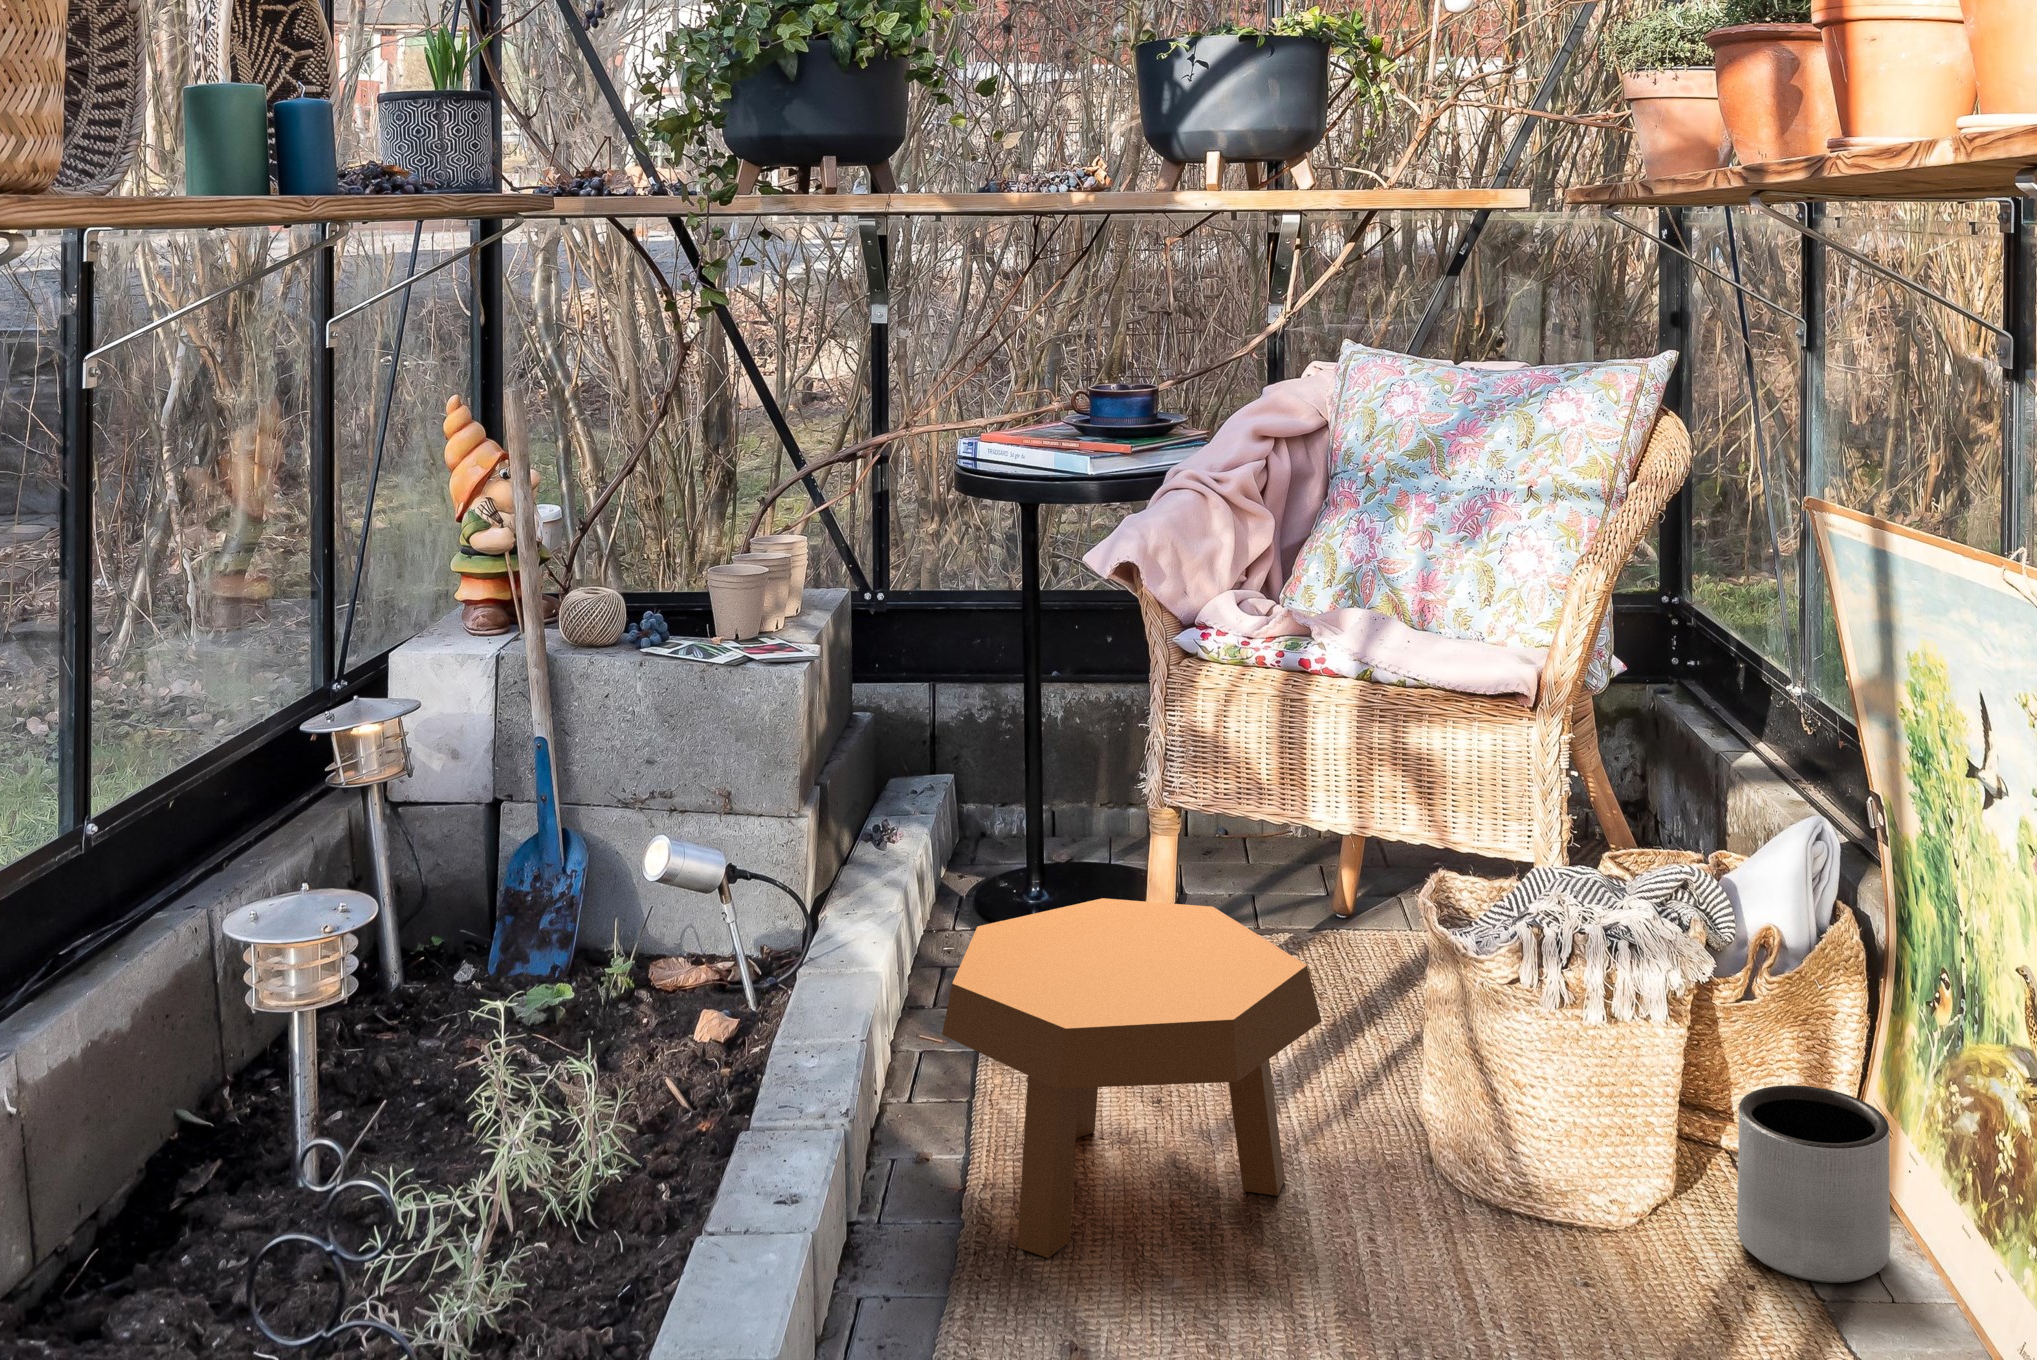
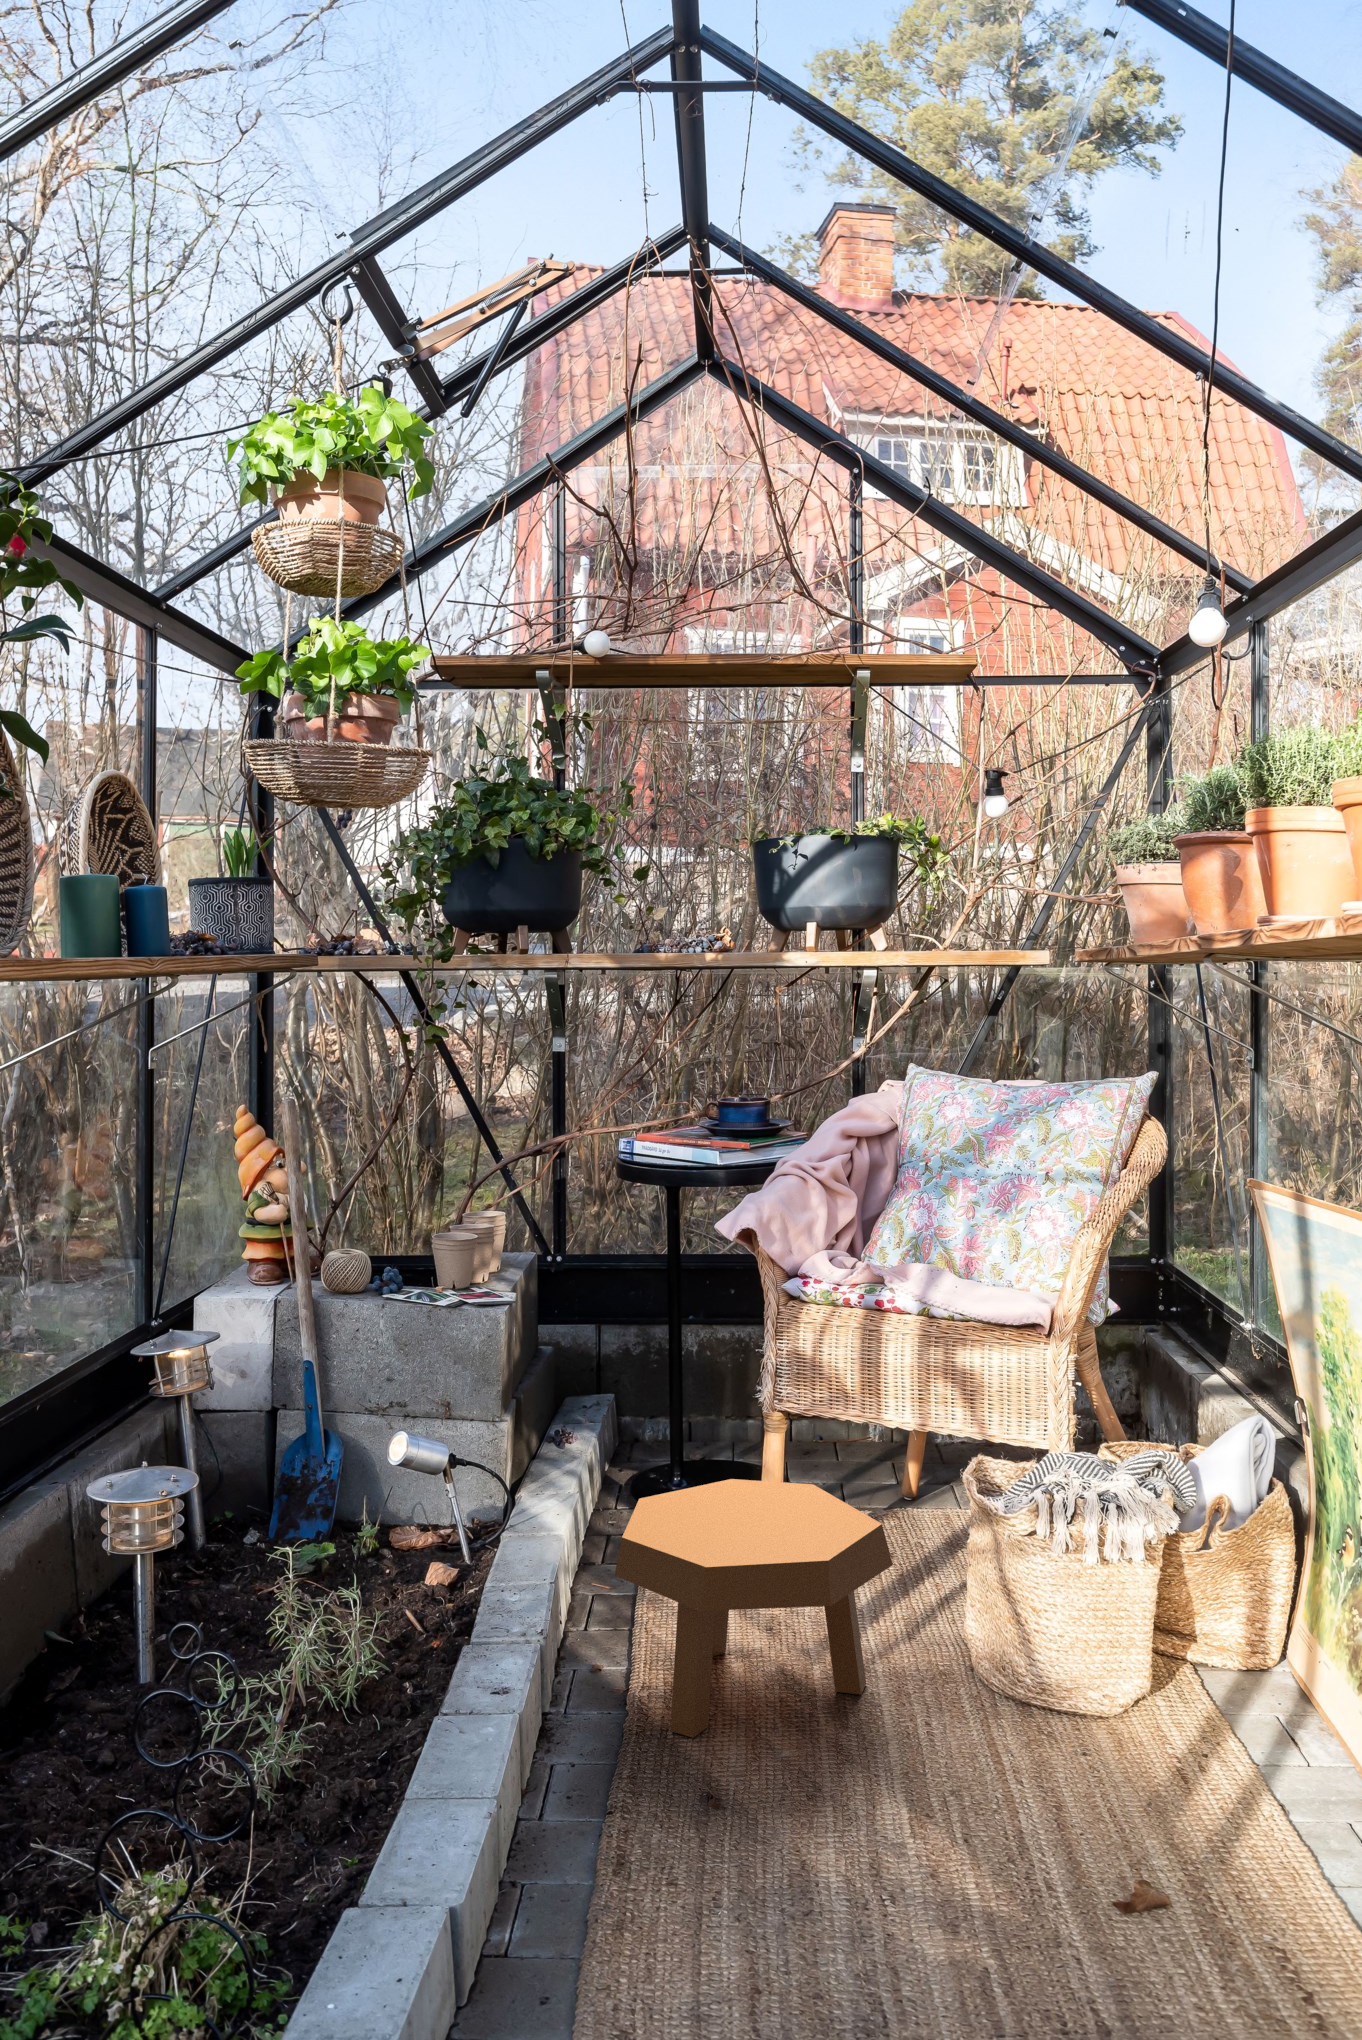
planter: present [1737,1085,1890,1283] -> none [1195,1609,1305,1750]

